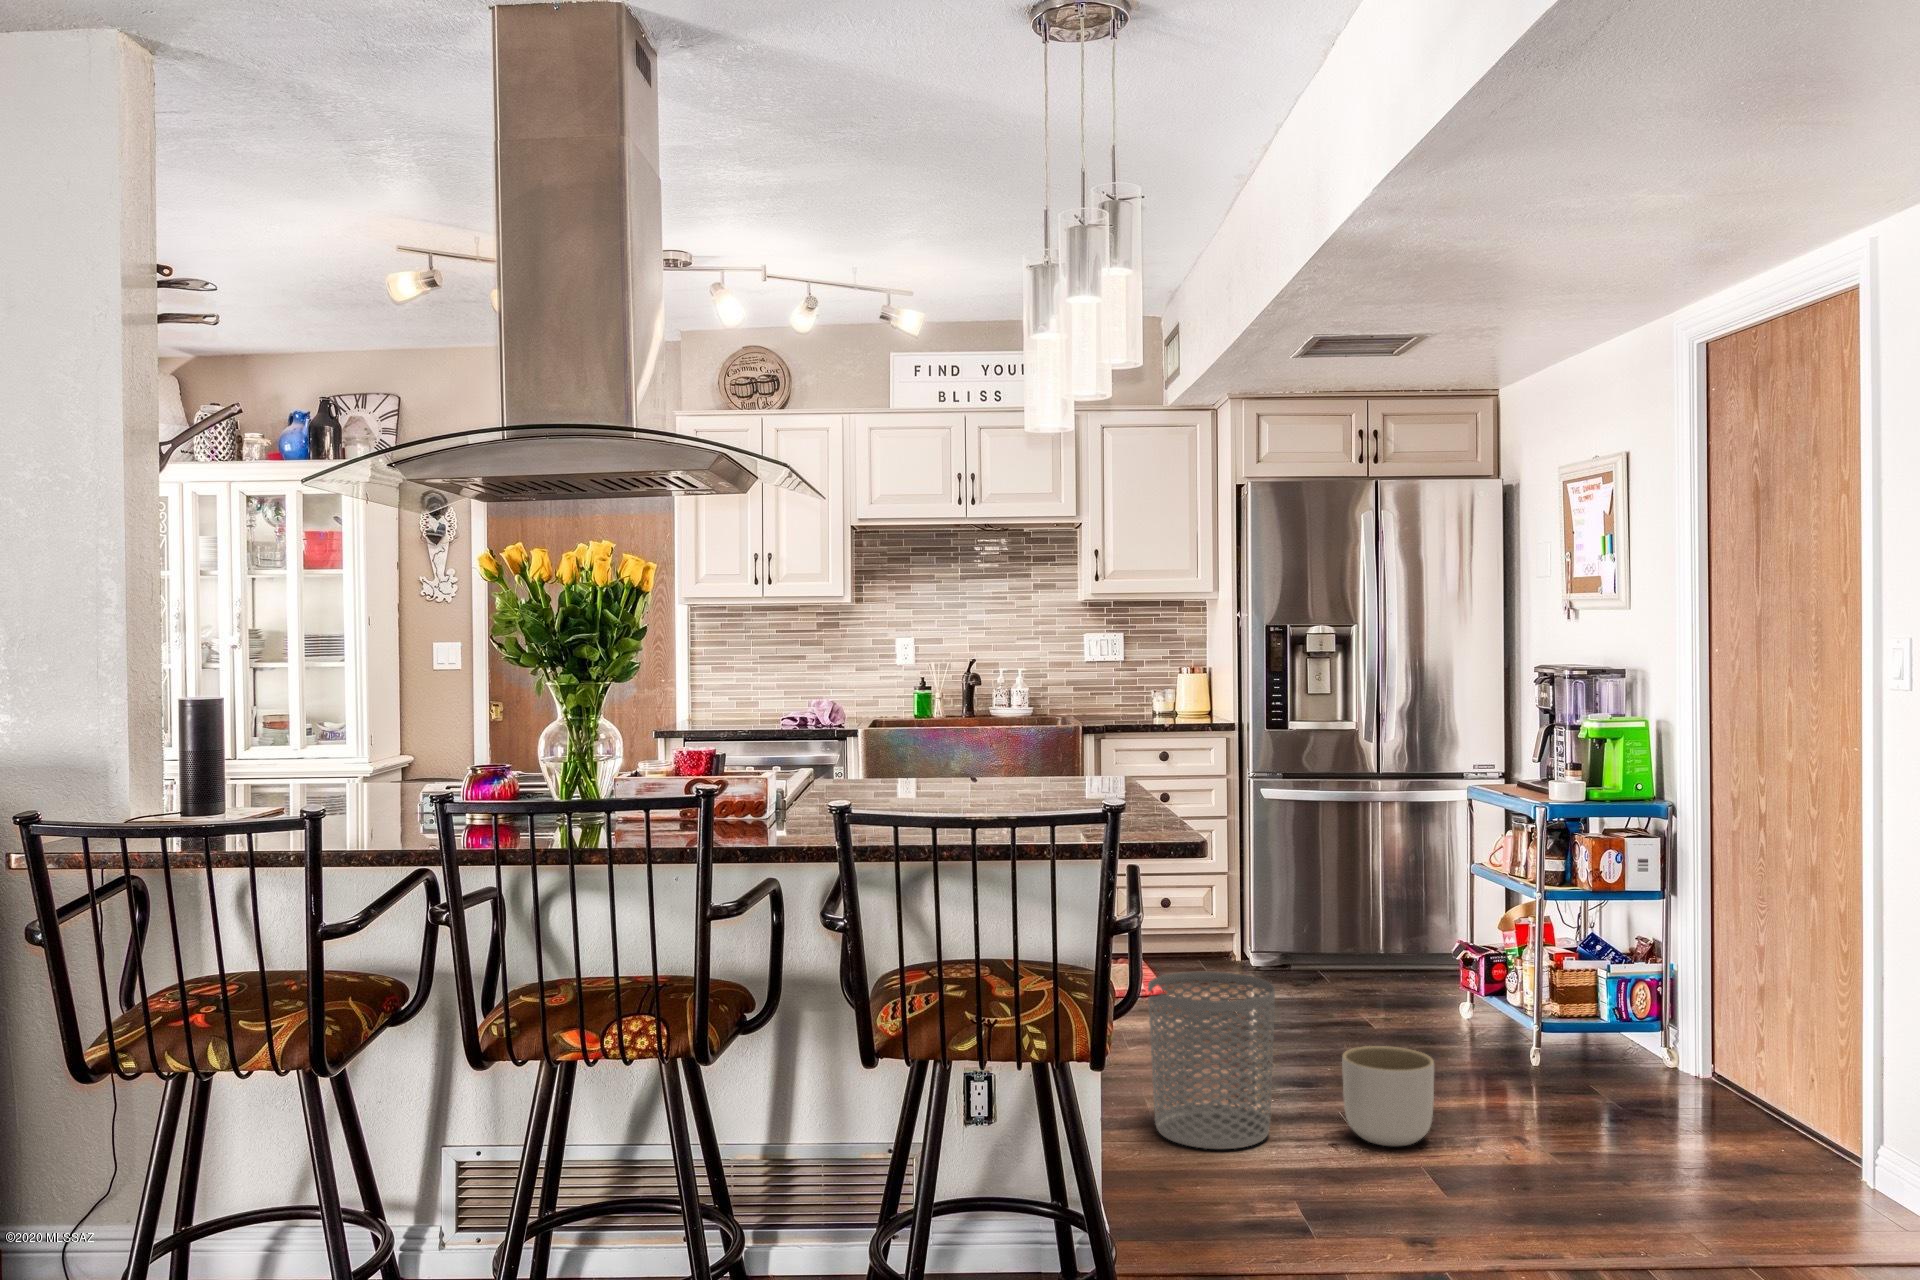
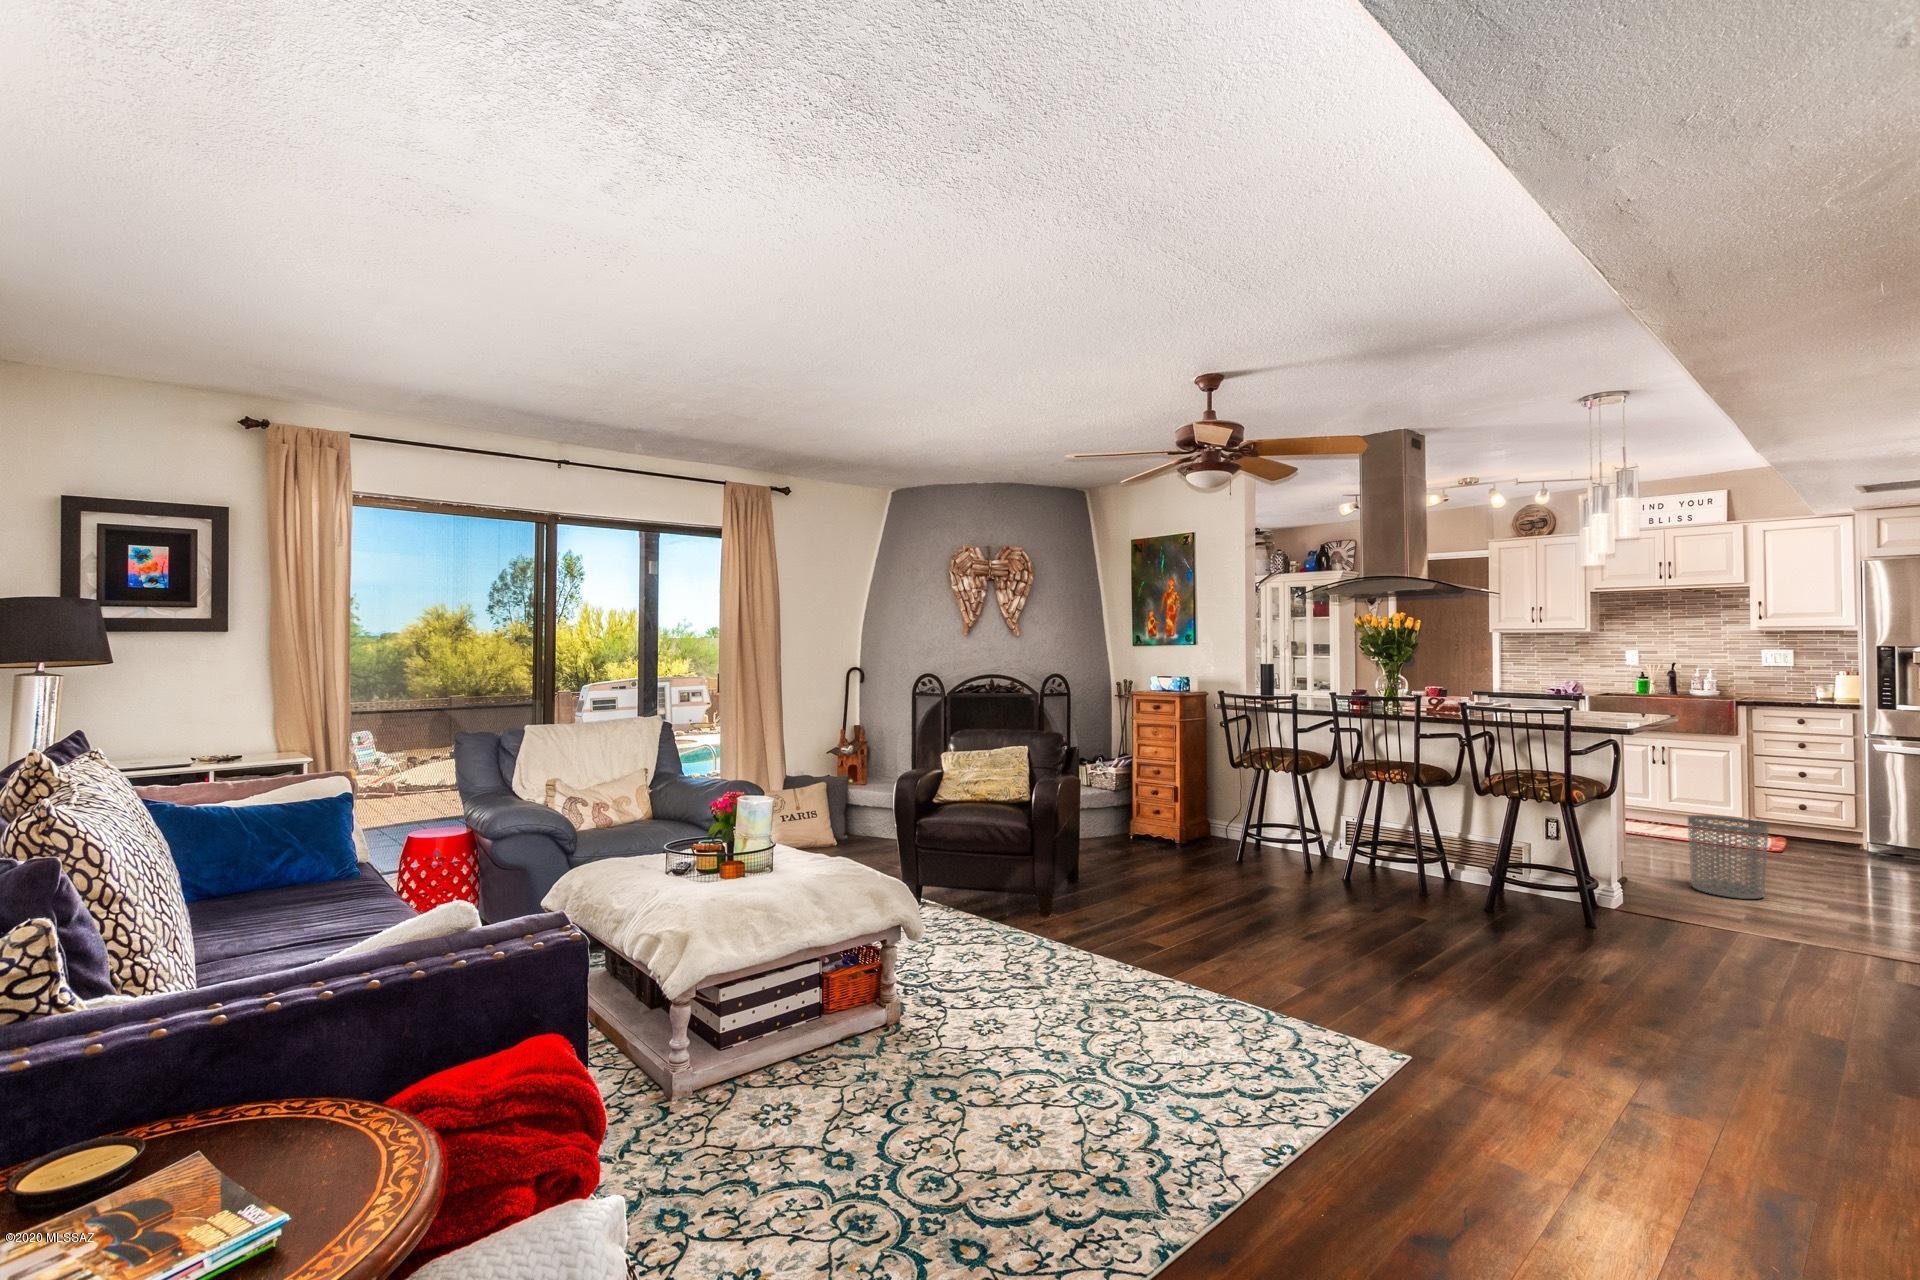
planter: present [1342,1046,1434,1146] -> none [1812,866,1877,917]

